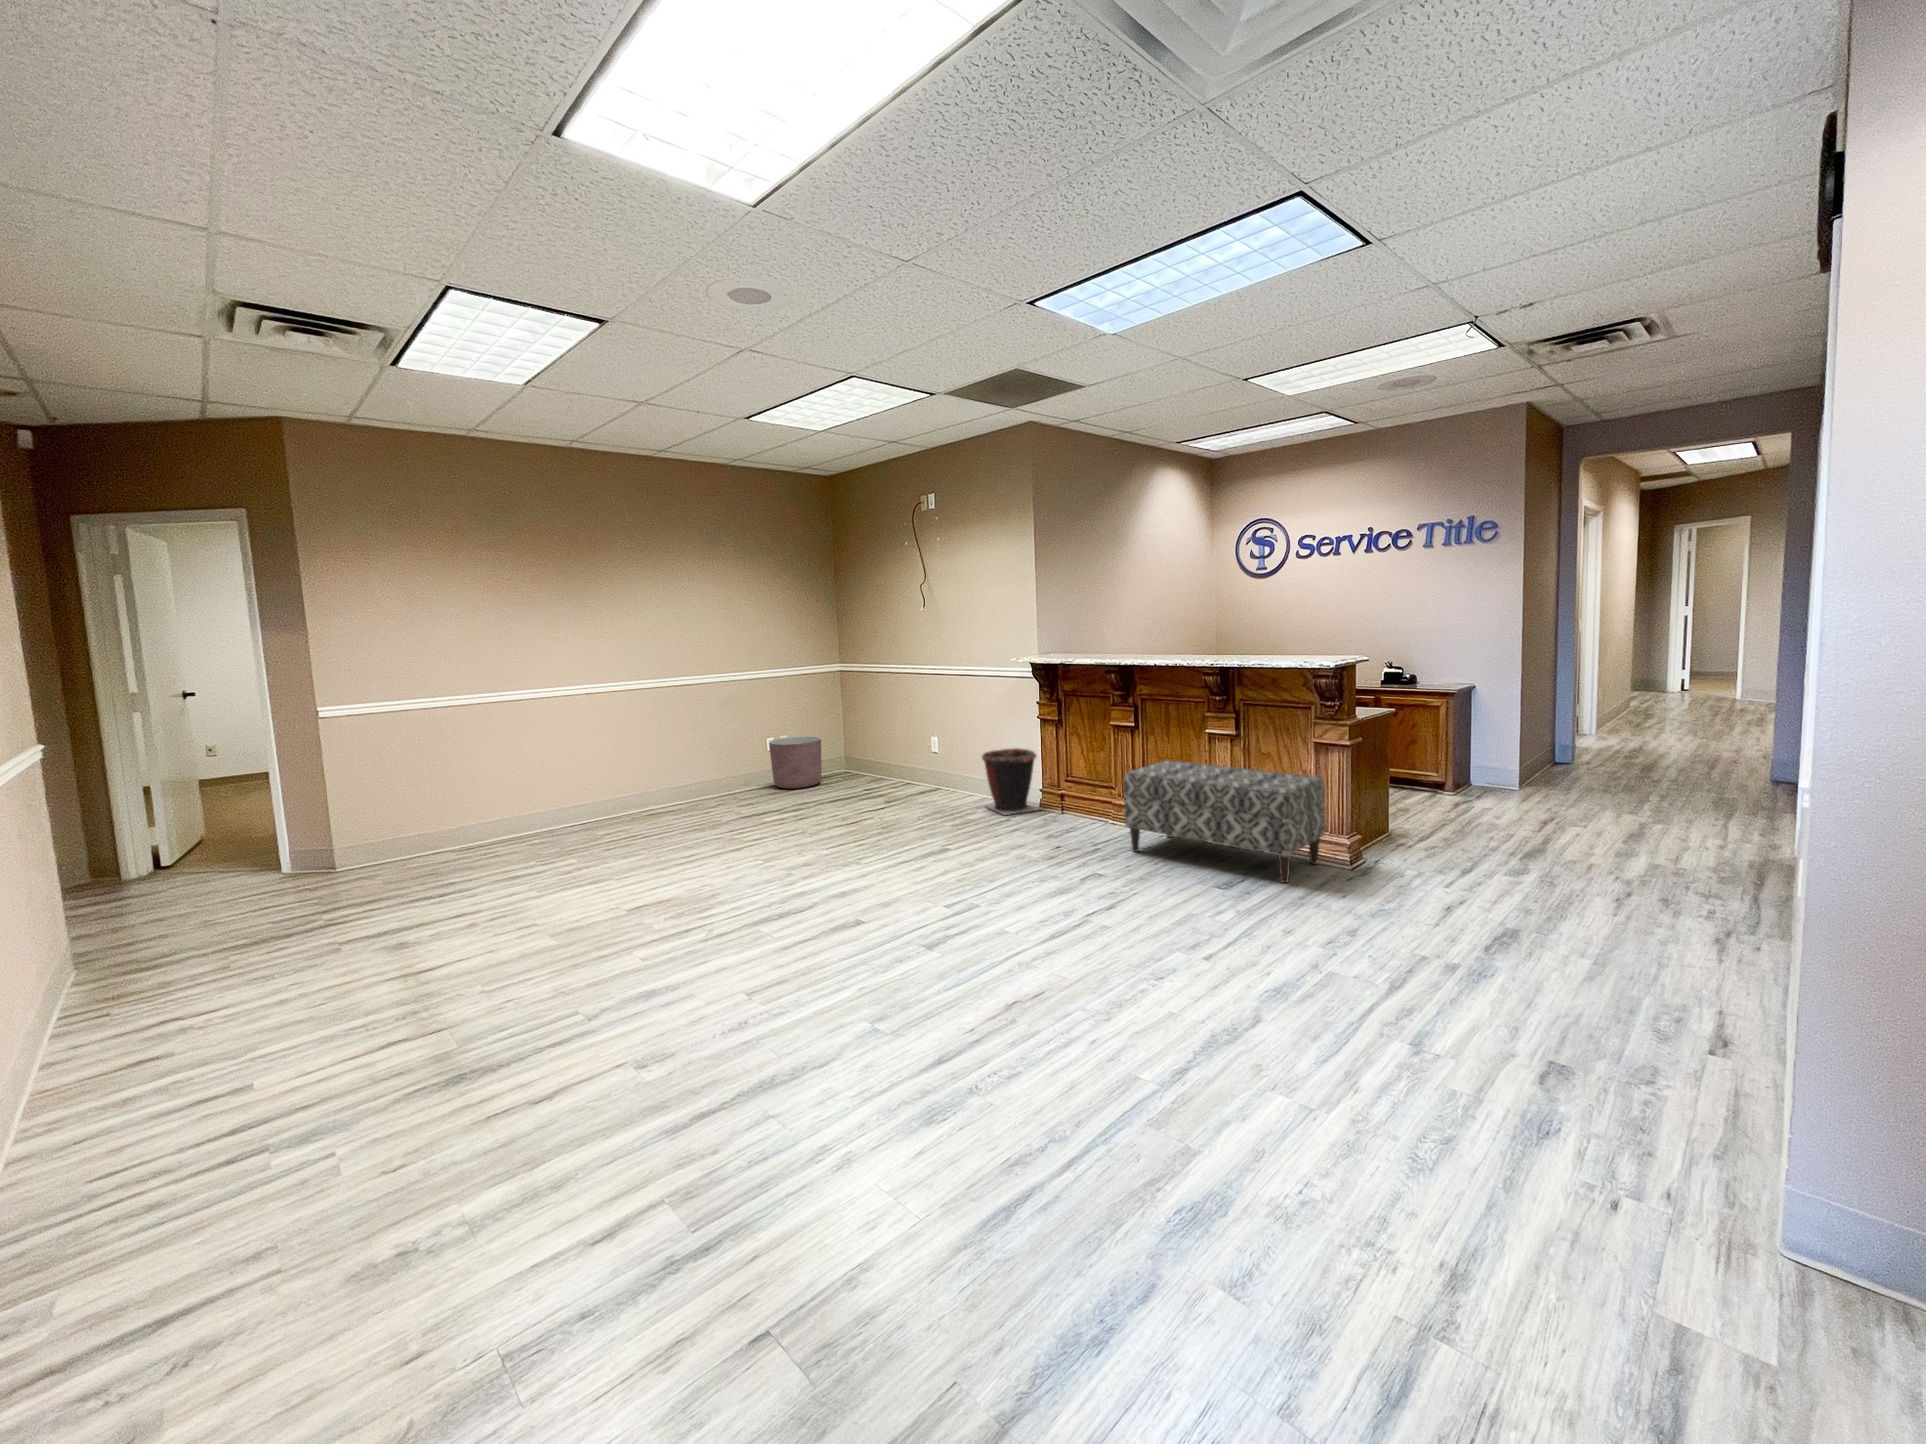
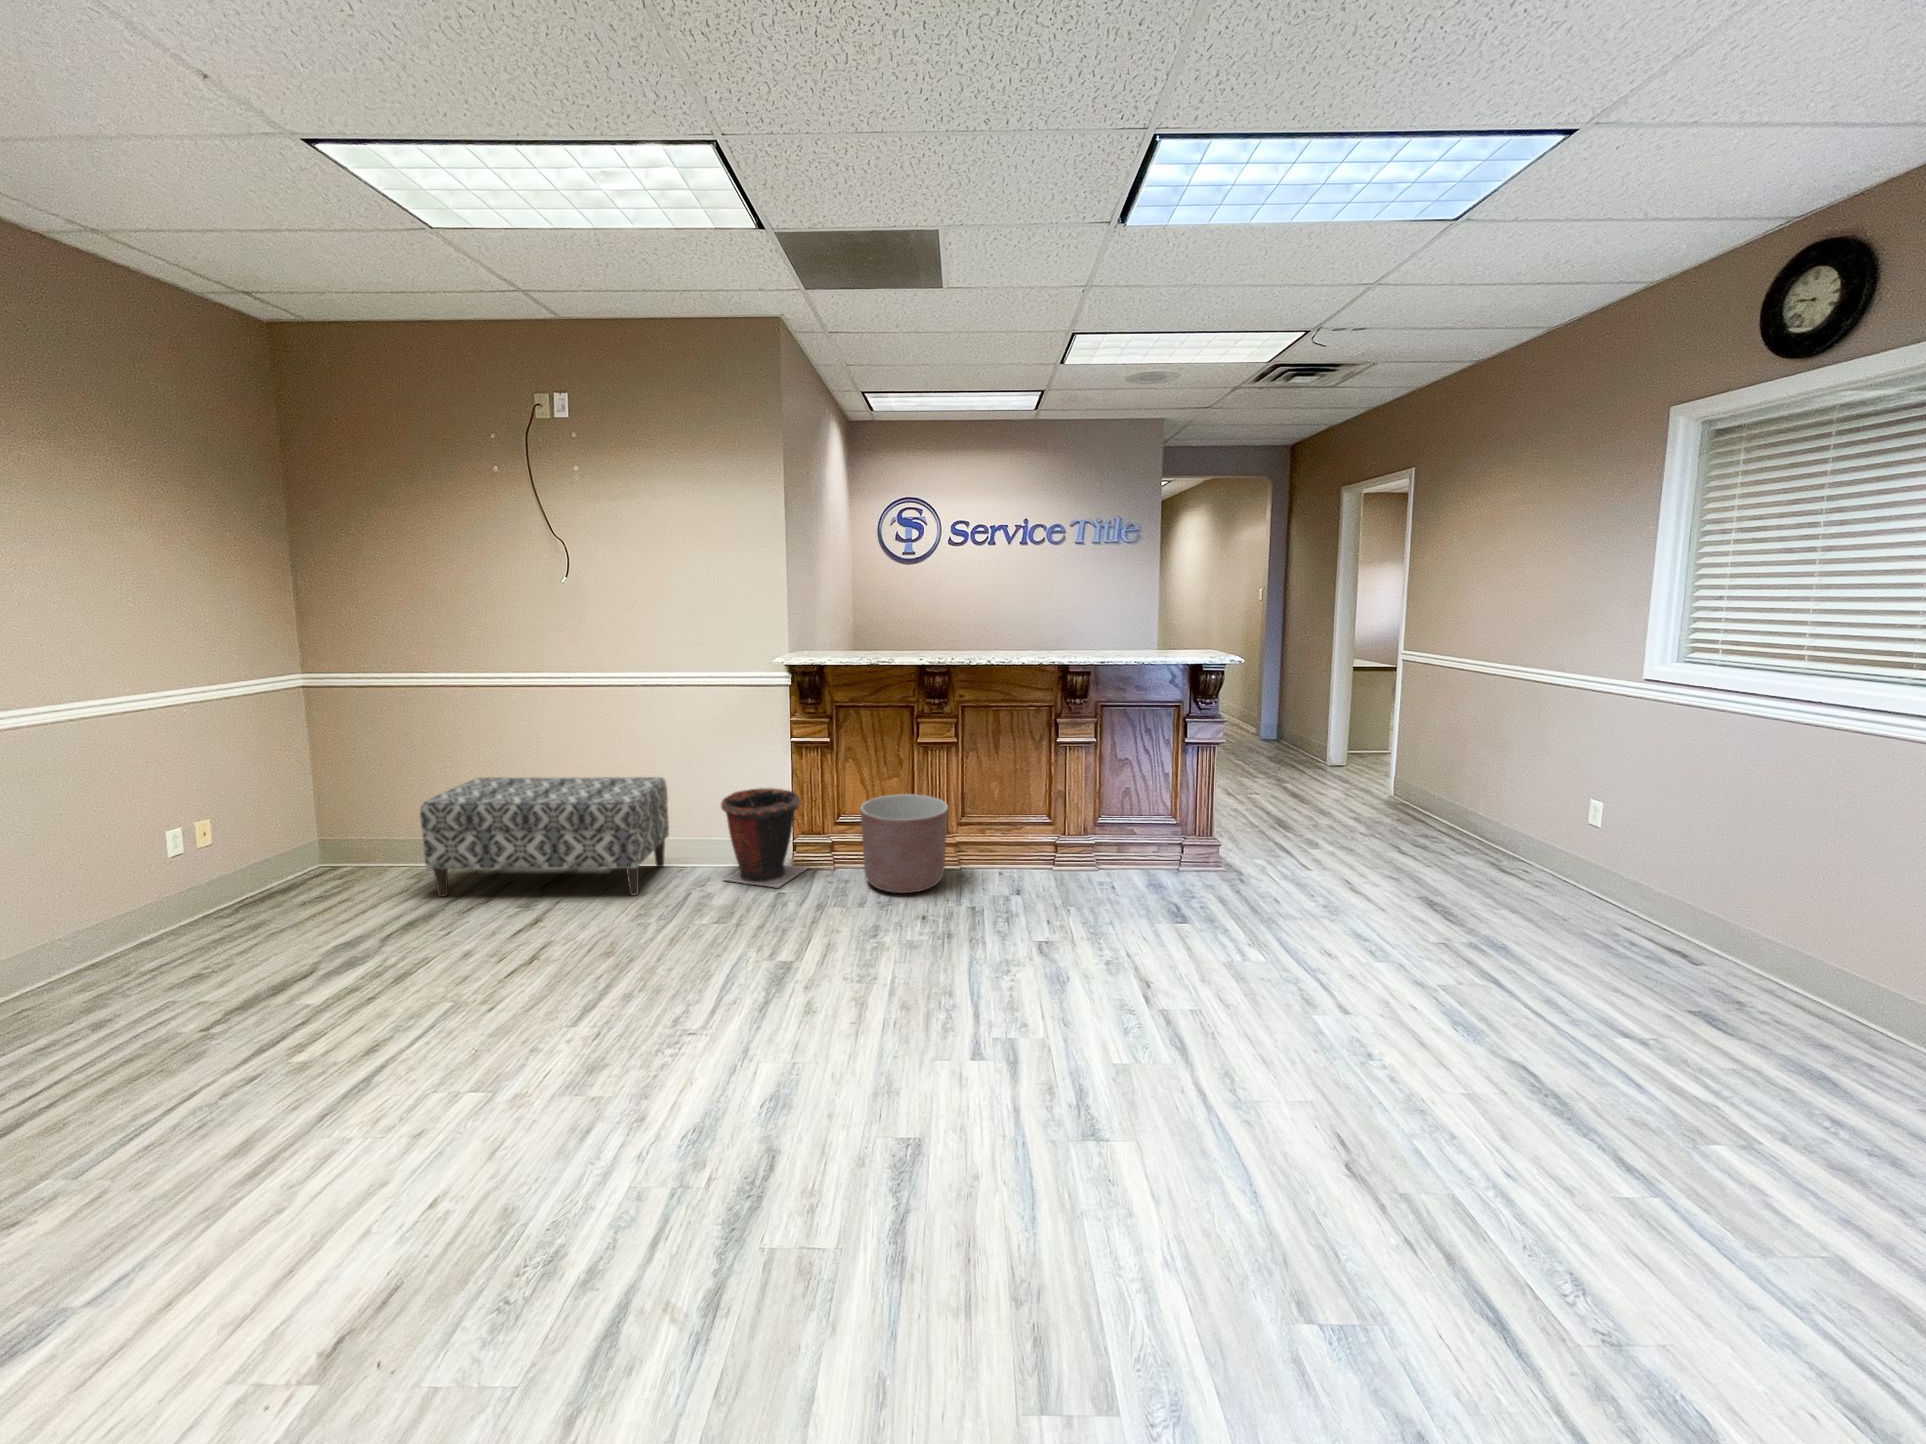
planter: present [769,736,822,789] -> present [861,794,948,893]
bench: present [1123,760,1325,883] -> present [420,777,669,897]

